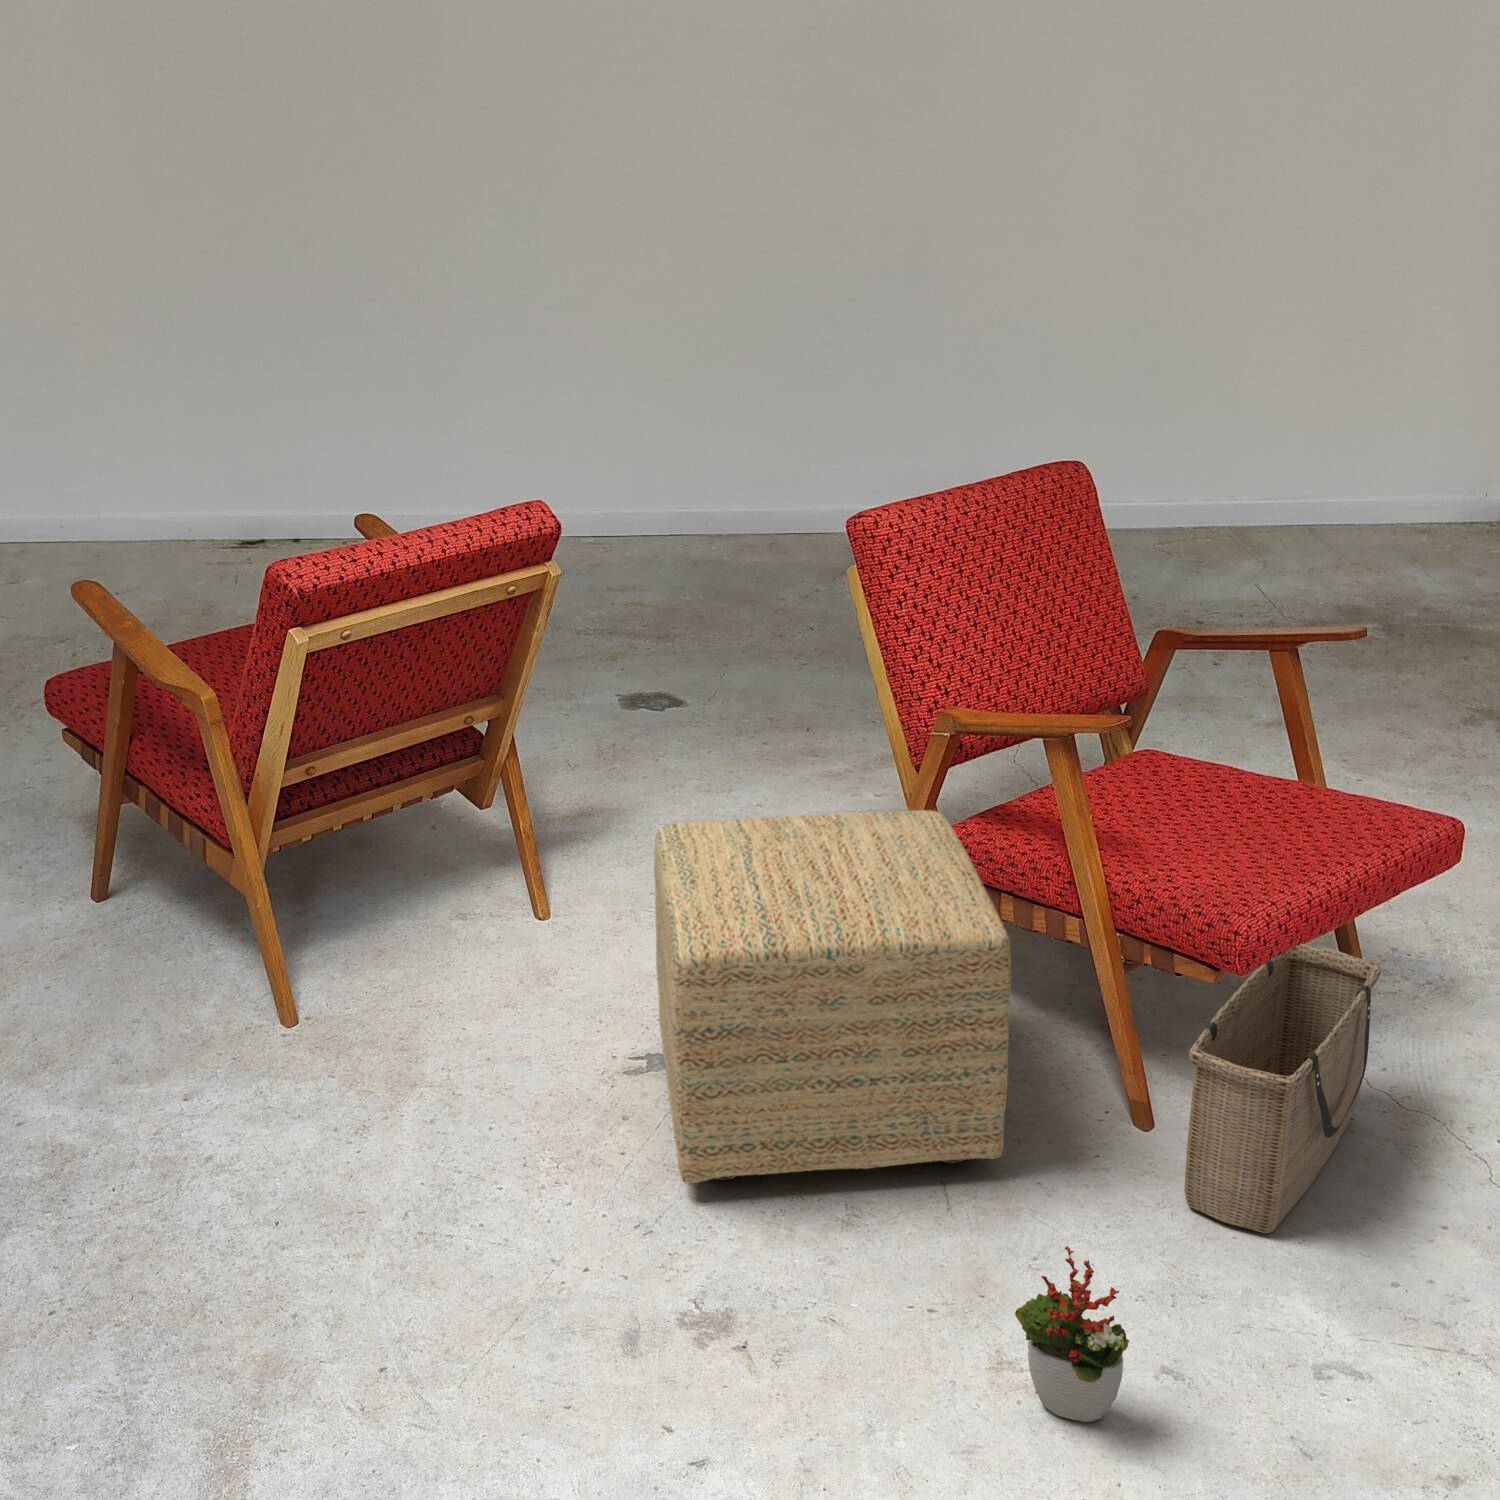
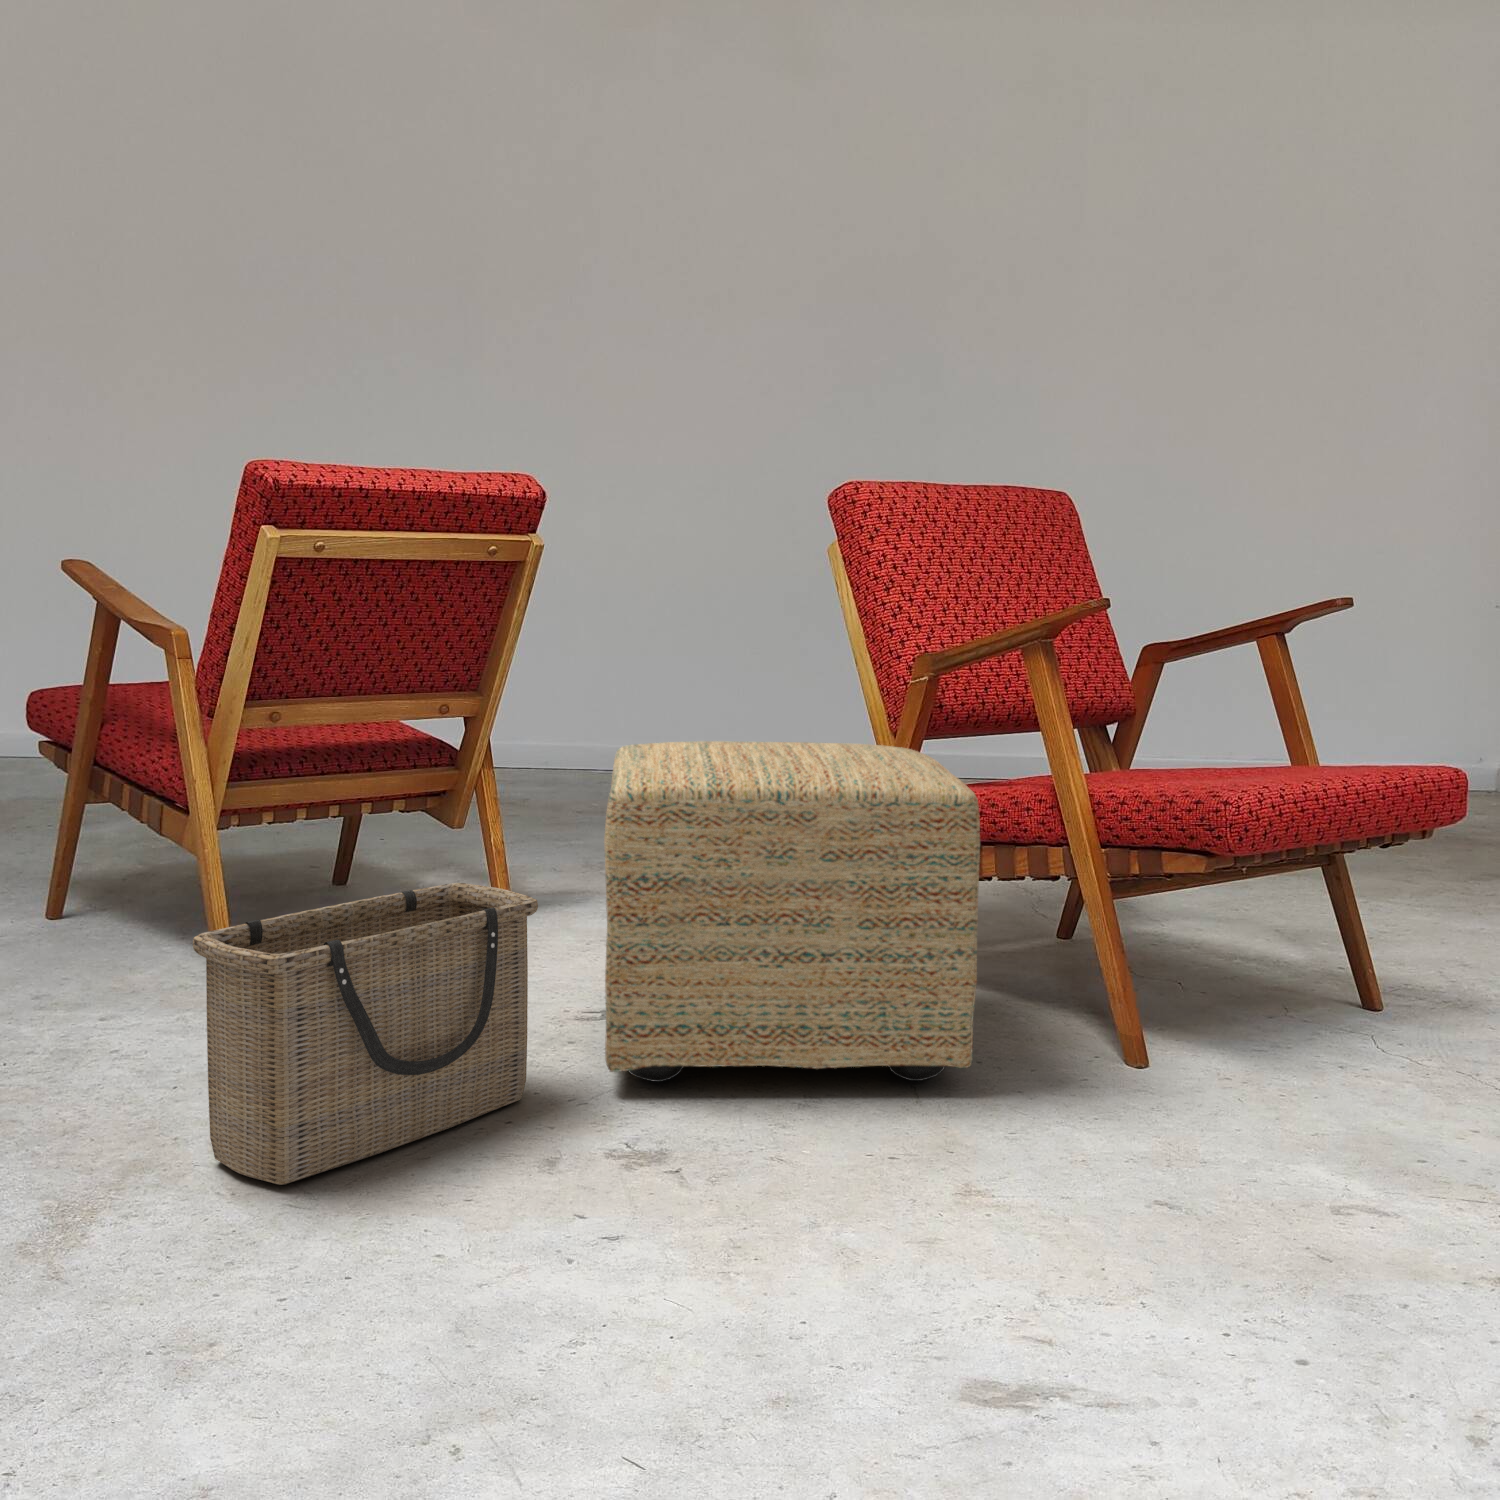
basket: present [1184,944,1381,1233] -> present [193,883,538,1185]
decorative plant: present [1015,1246,1129,1422] -> none [970,1040,1109,1272]

